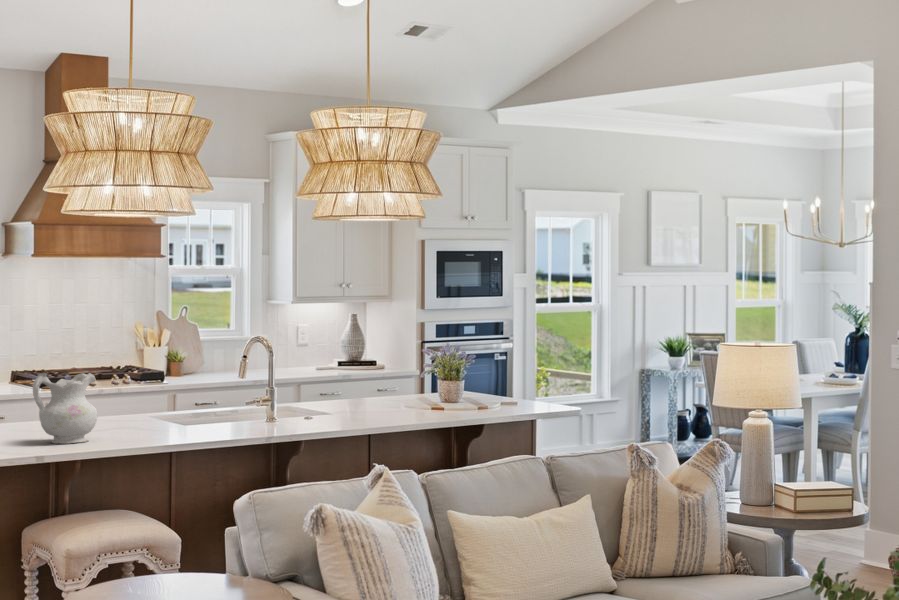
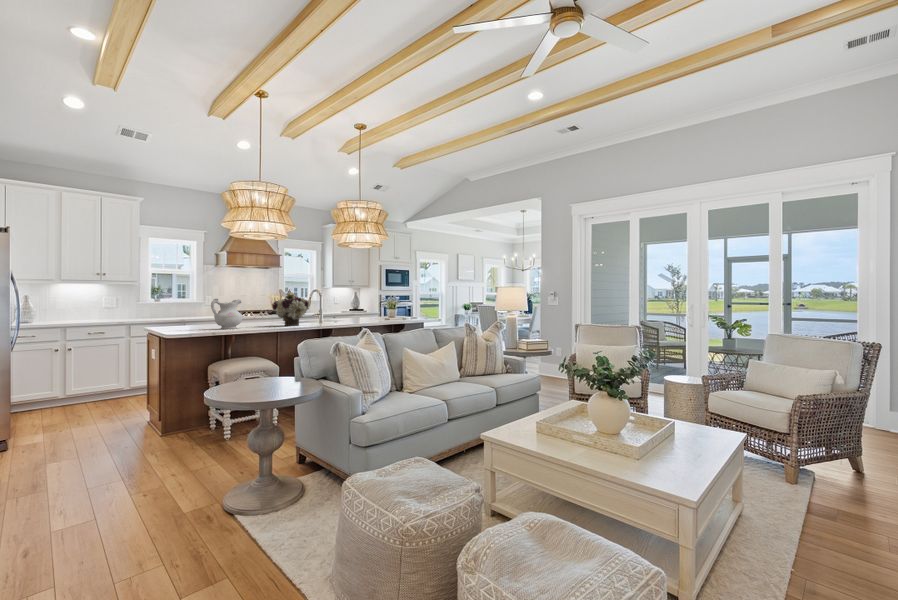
flower arrangement: none [159,350,245,435] -> present [272,292,309,326]

